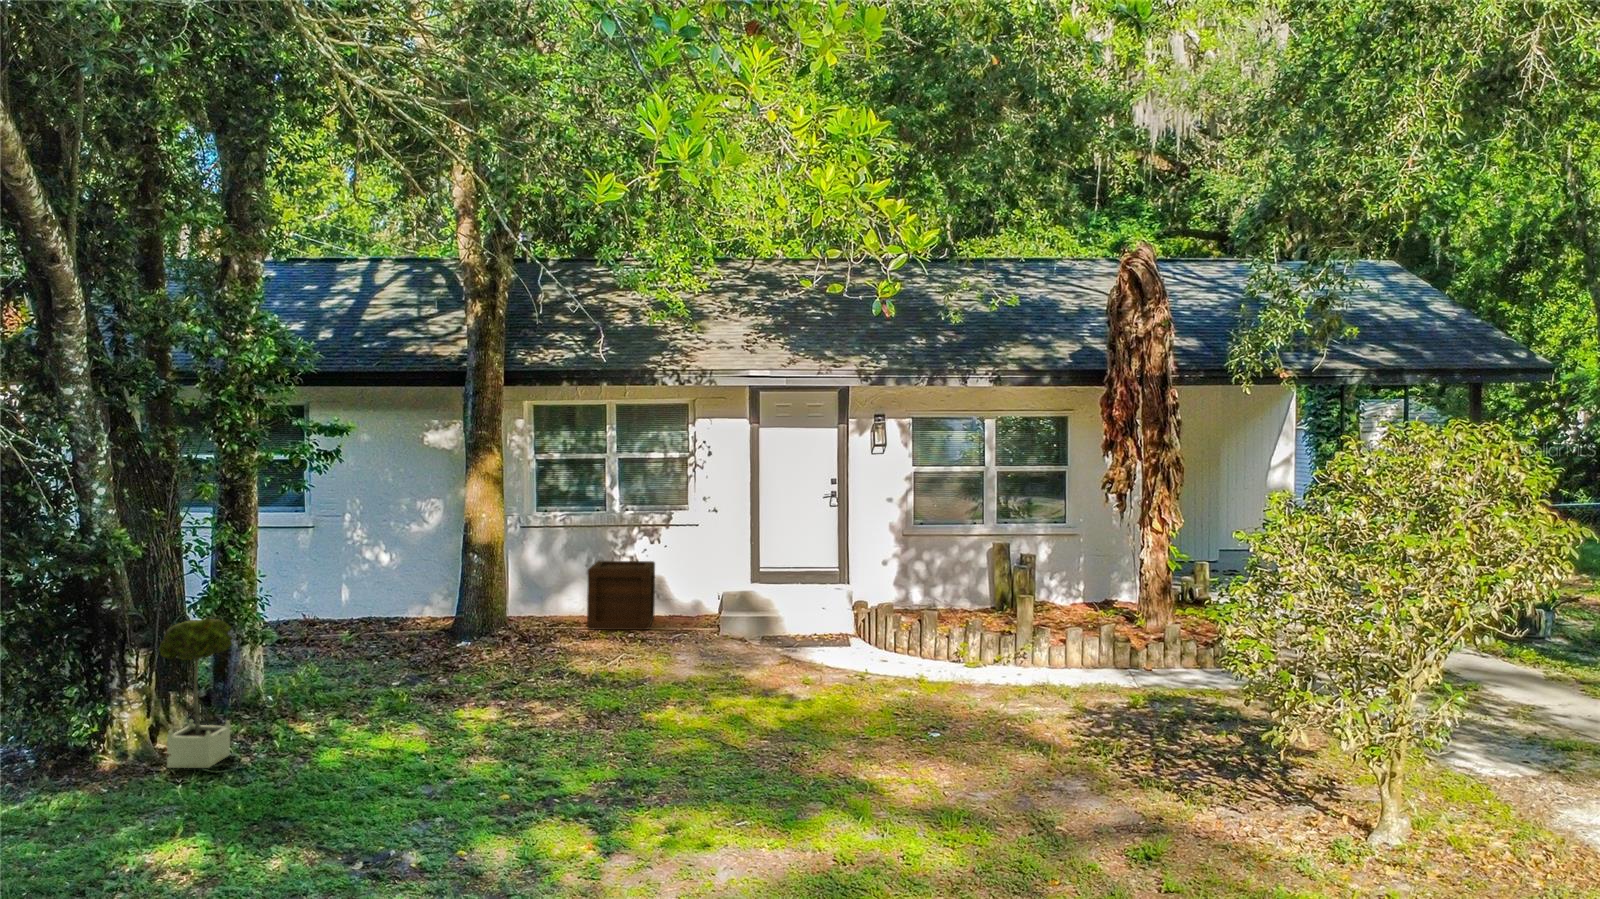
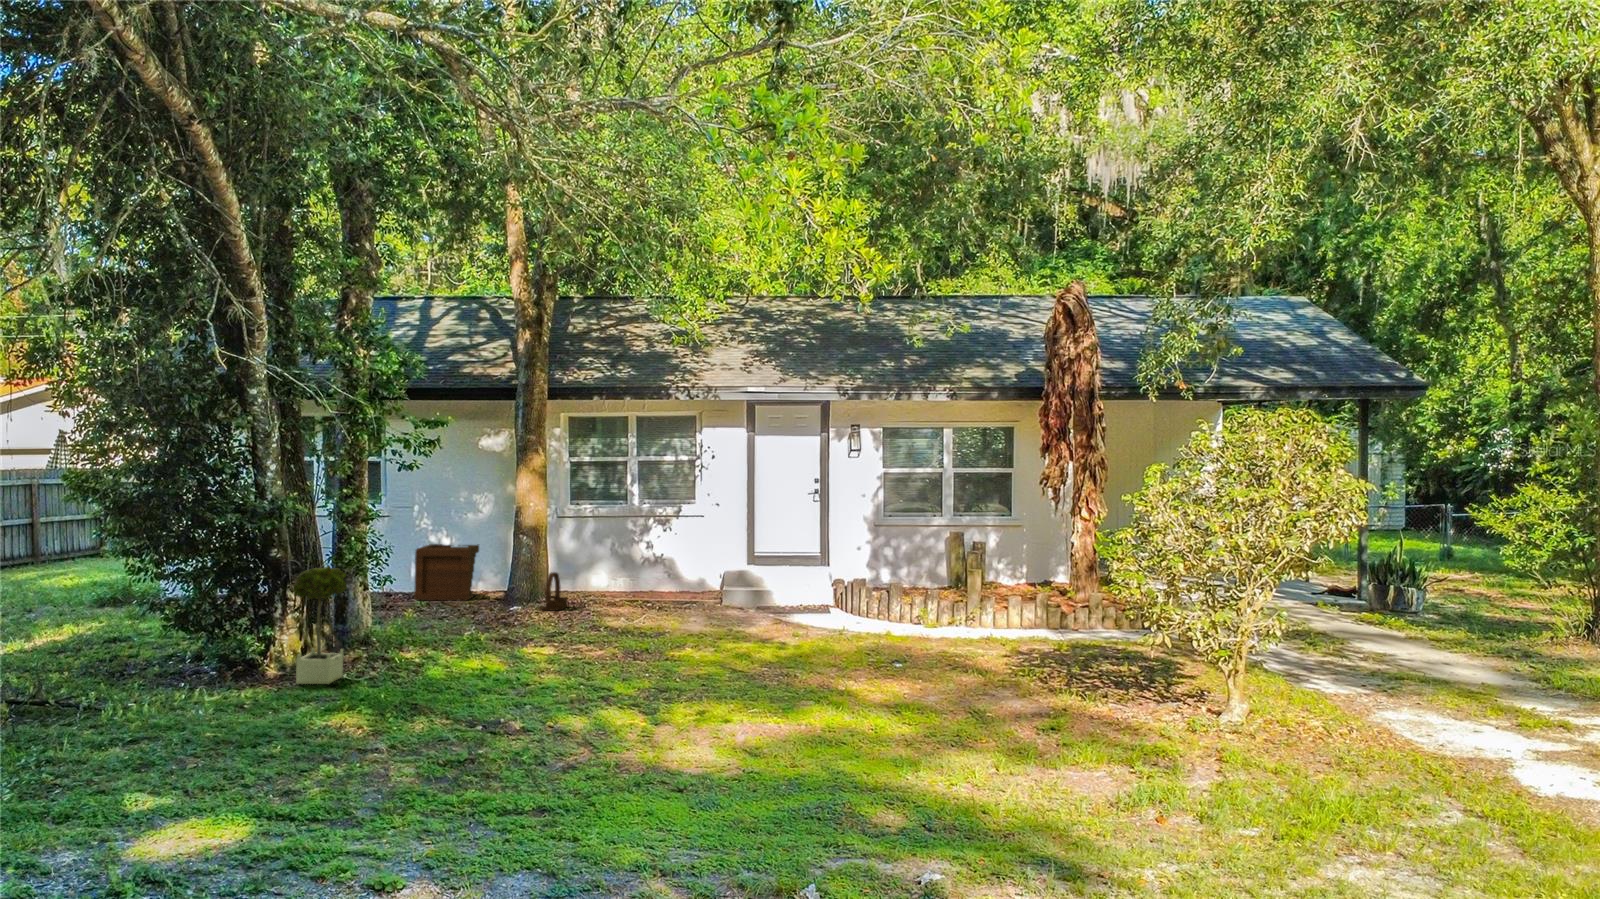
wooden crate: present [587,561,655,630] -> present [414,544,479,601]
basket: none [497,596,531,643] -> present [540,572,567,611]

